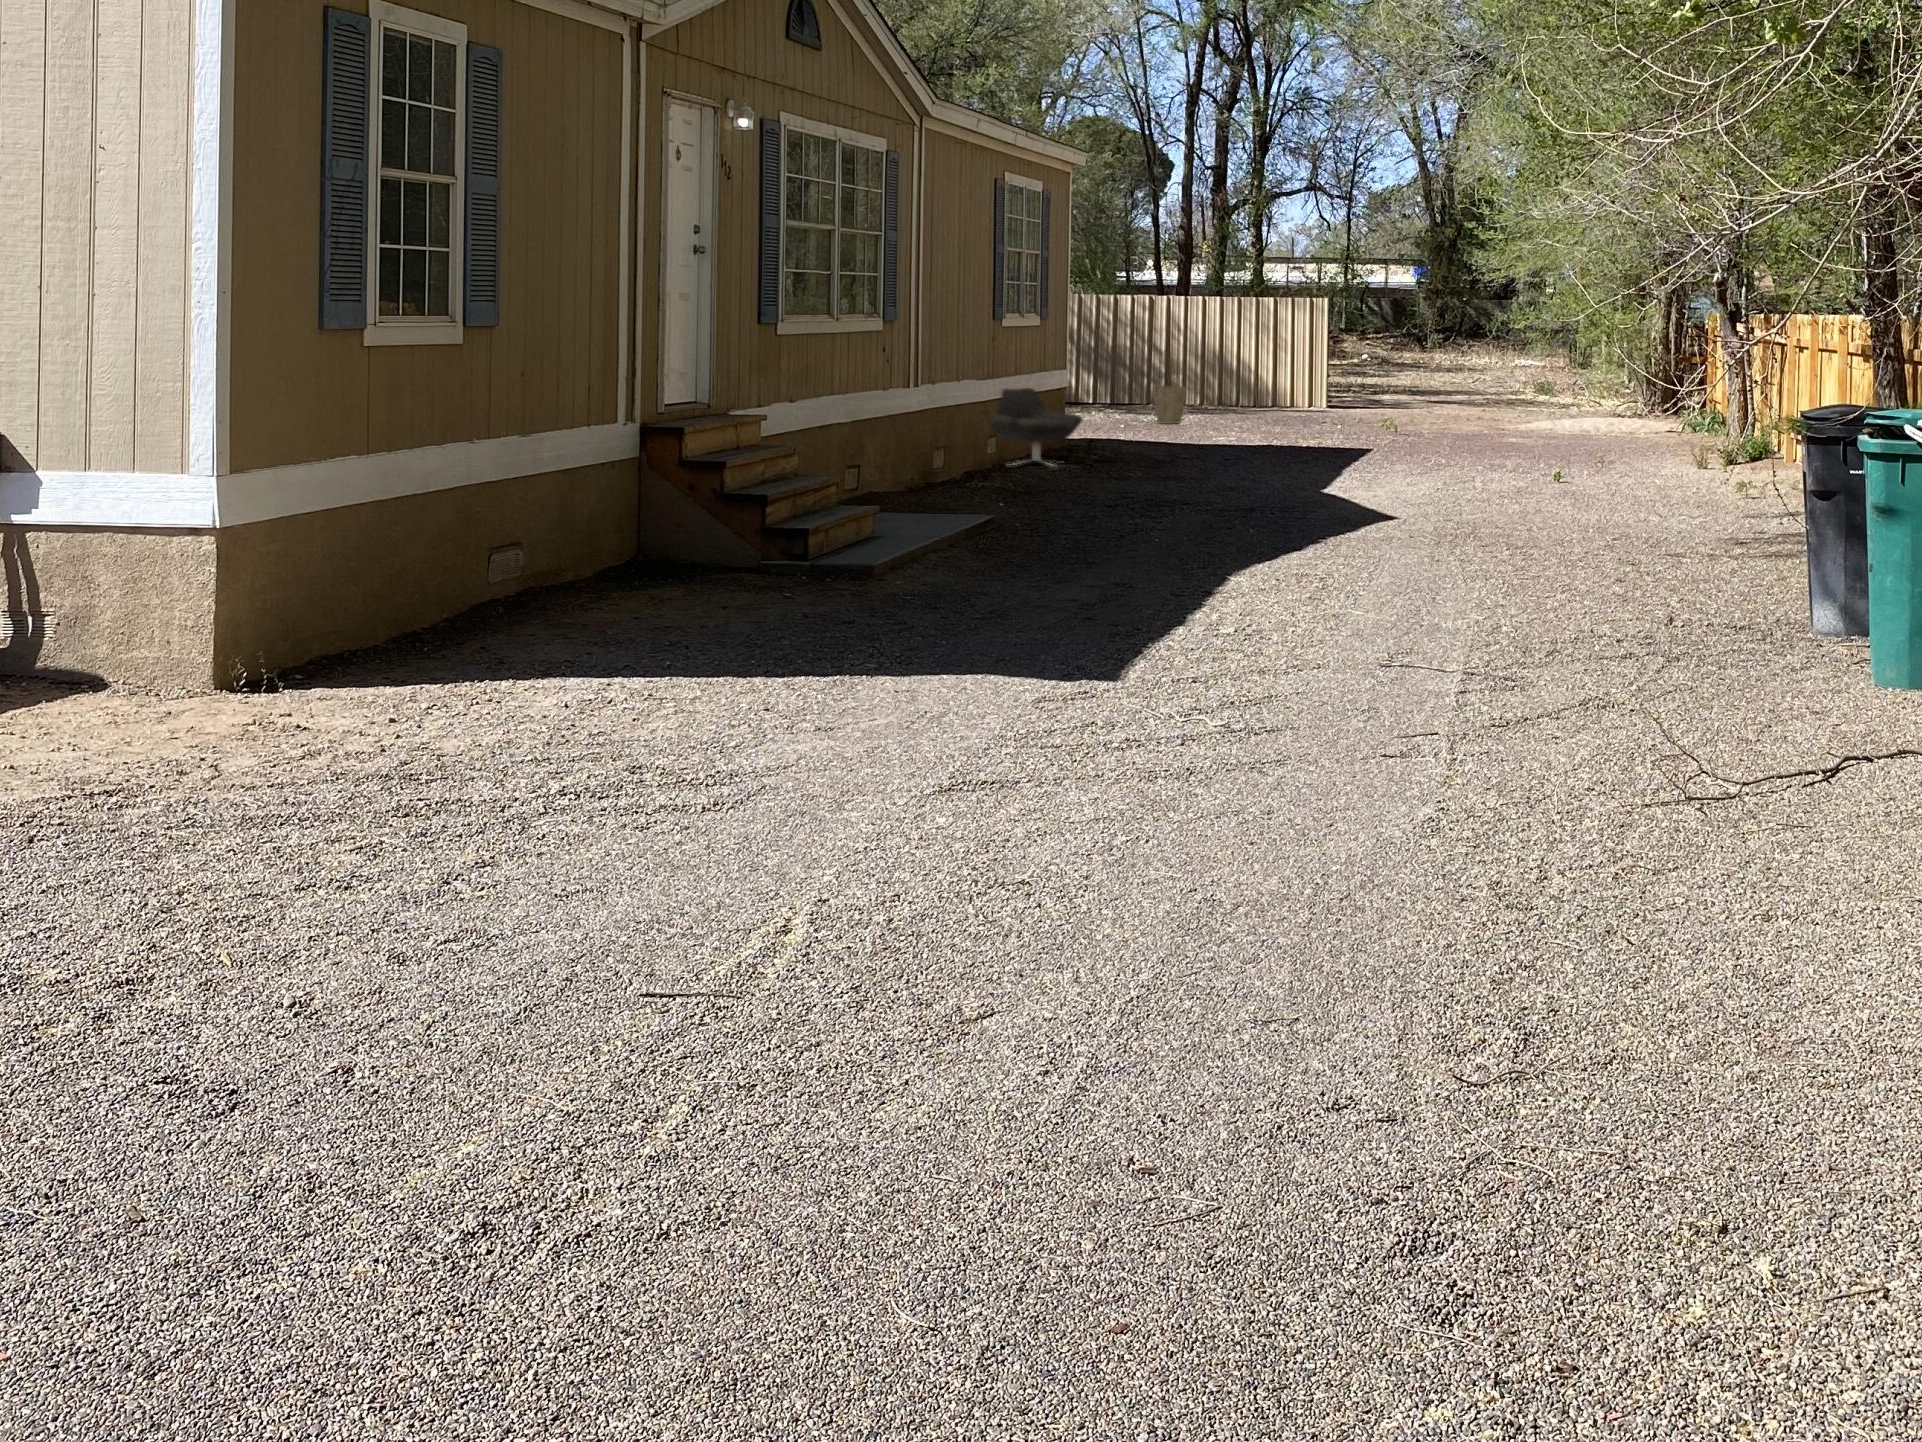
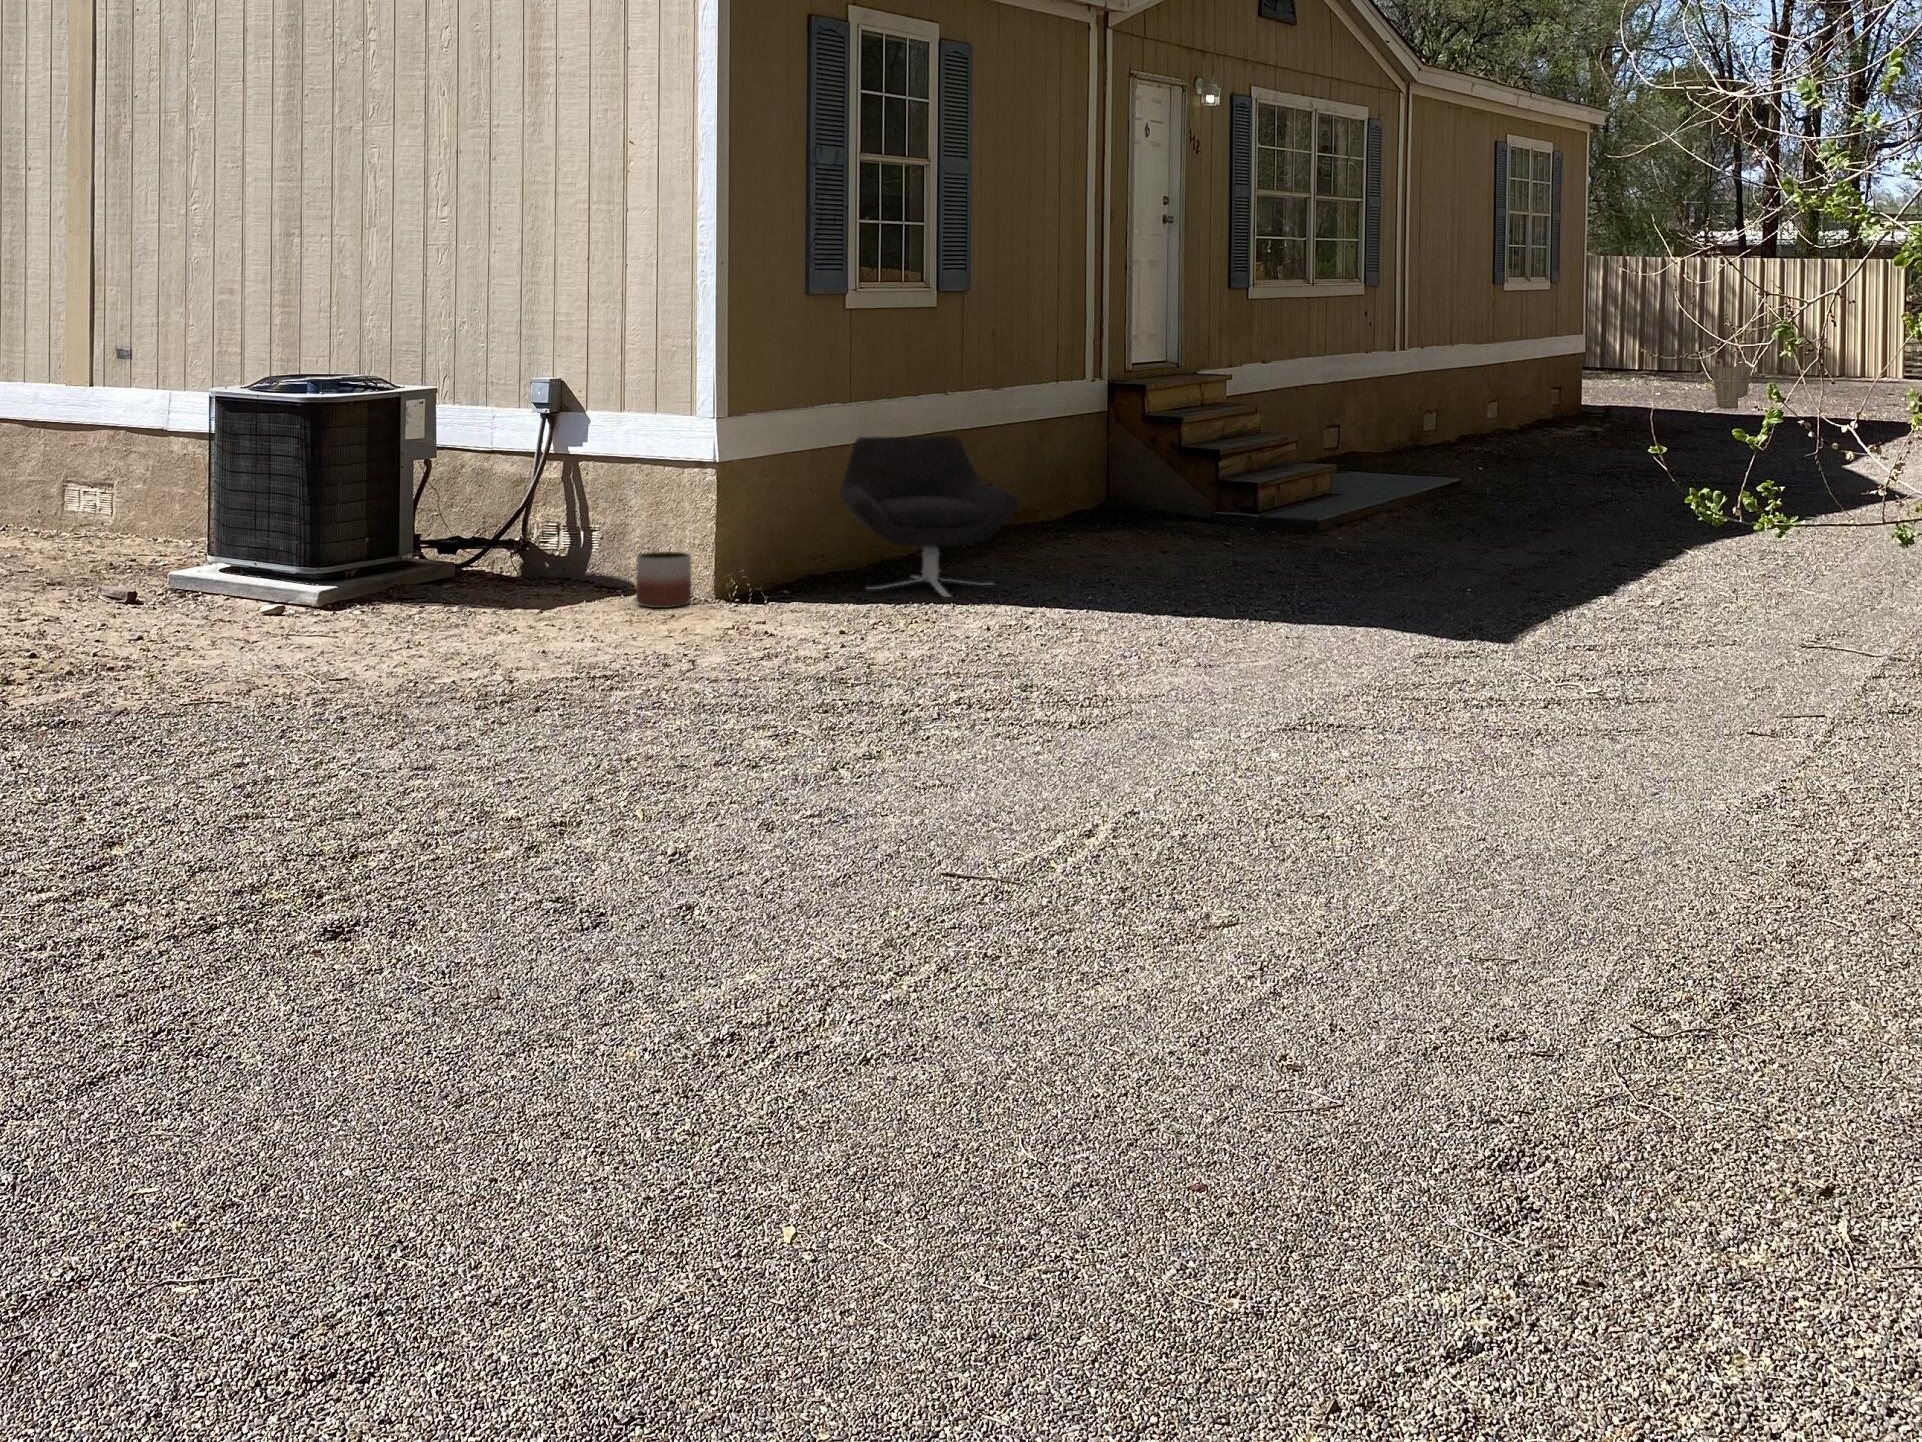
lounge chair: present [991,388,1082,466] -> present [840,435,1020,597]
planter: none [117,633,189,701] -> present [636,552,692,608]

